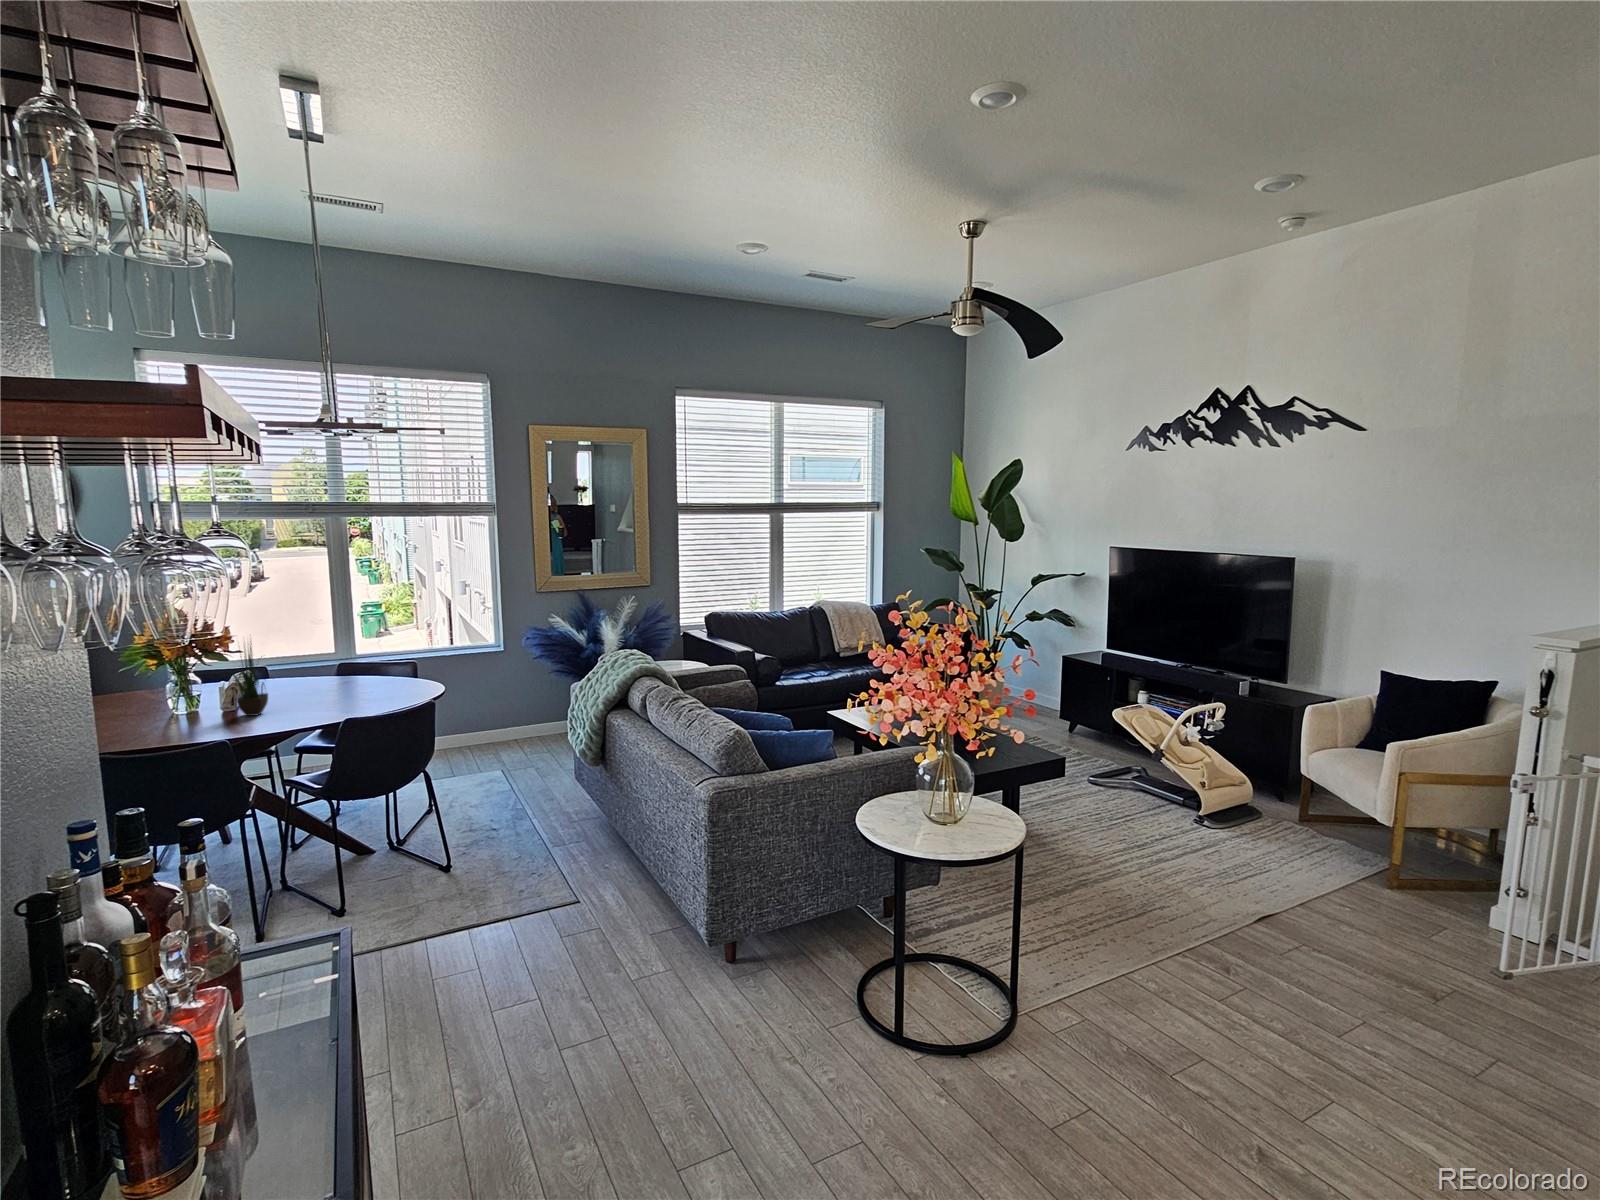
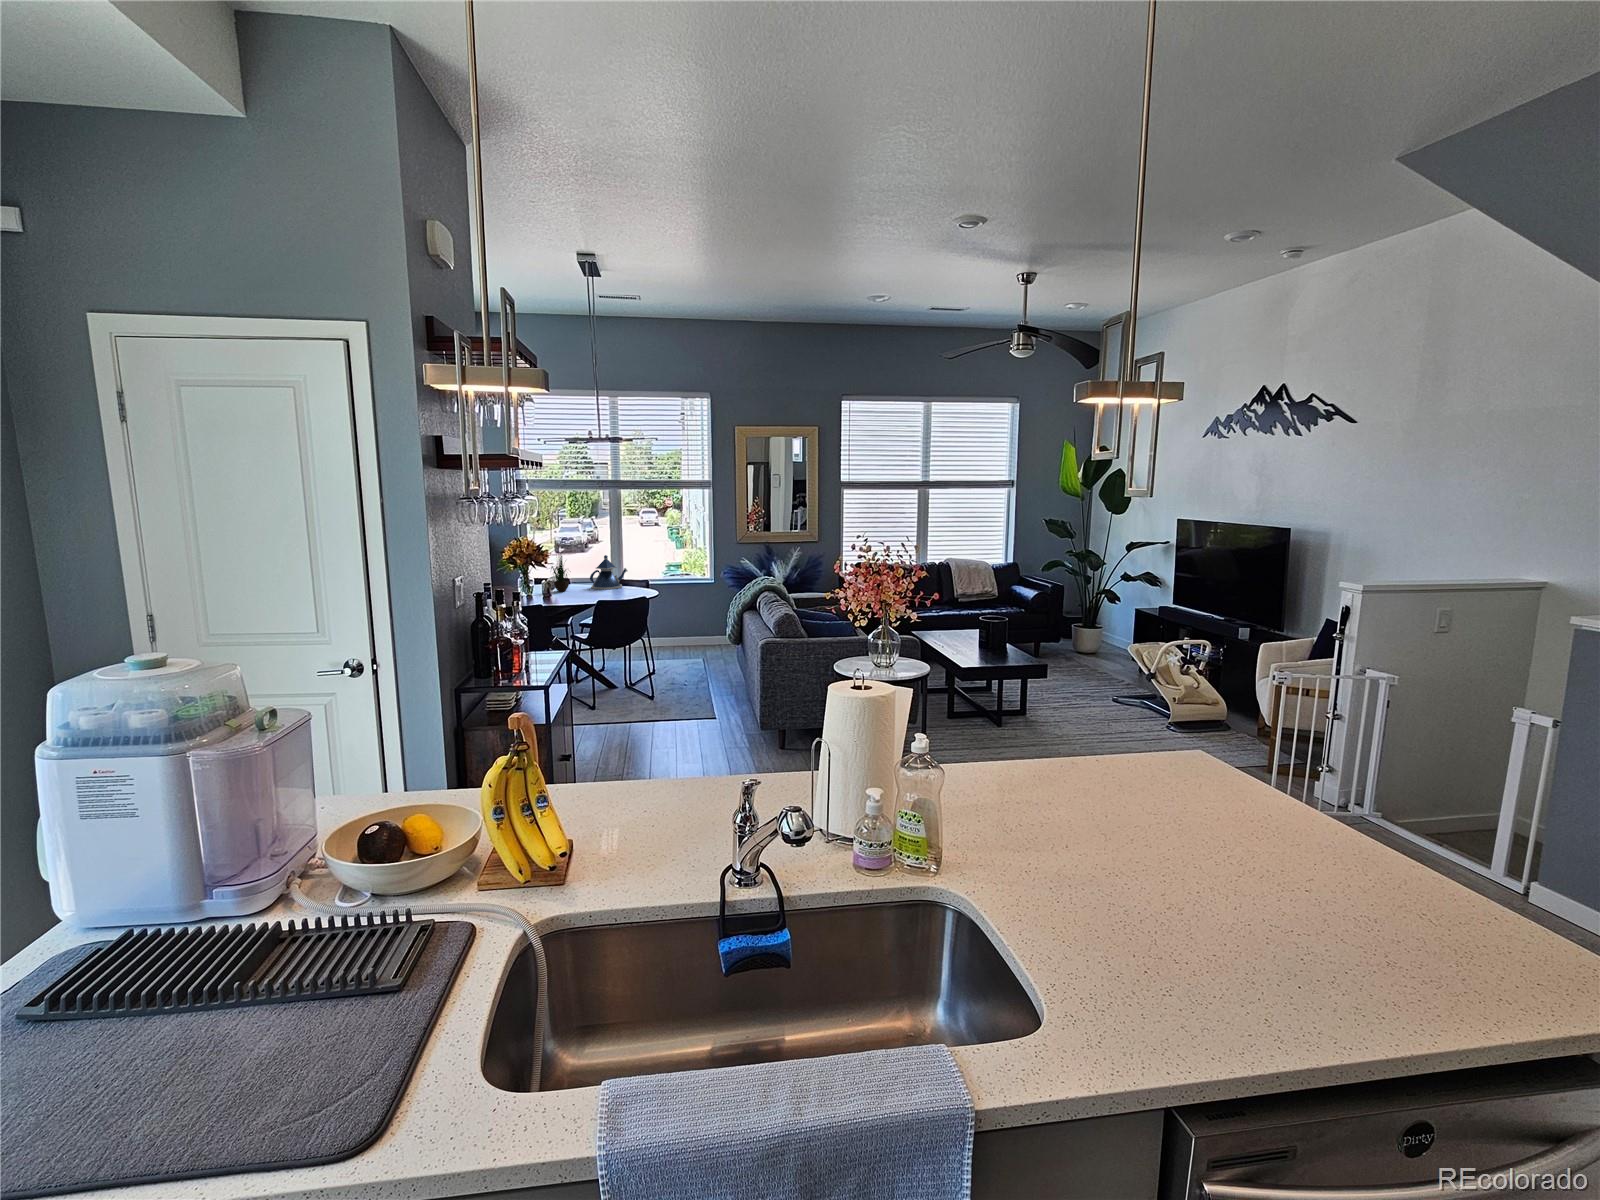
teapot: none [309,640,382,702] -> present [590,555,627,589]

